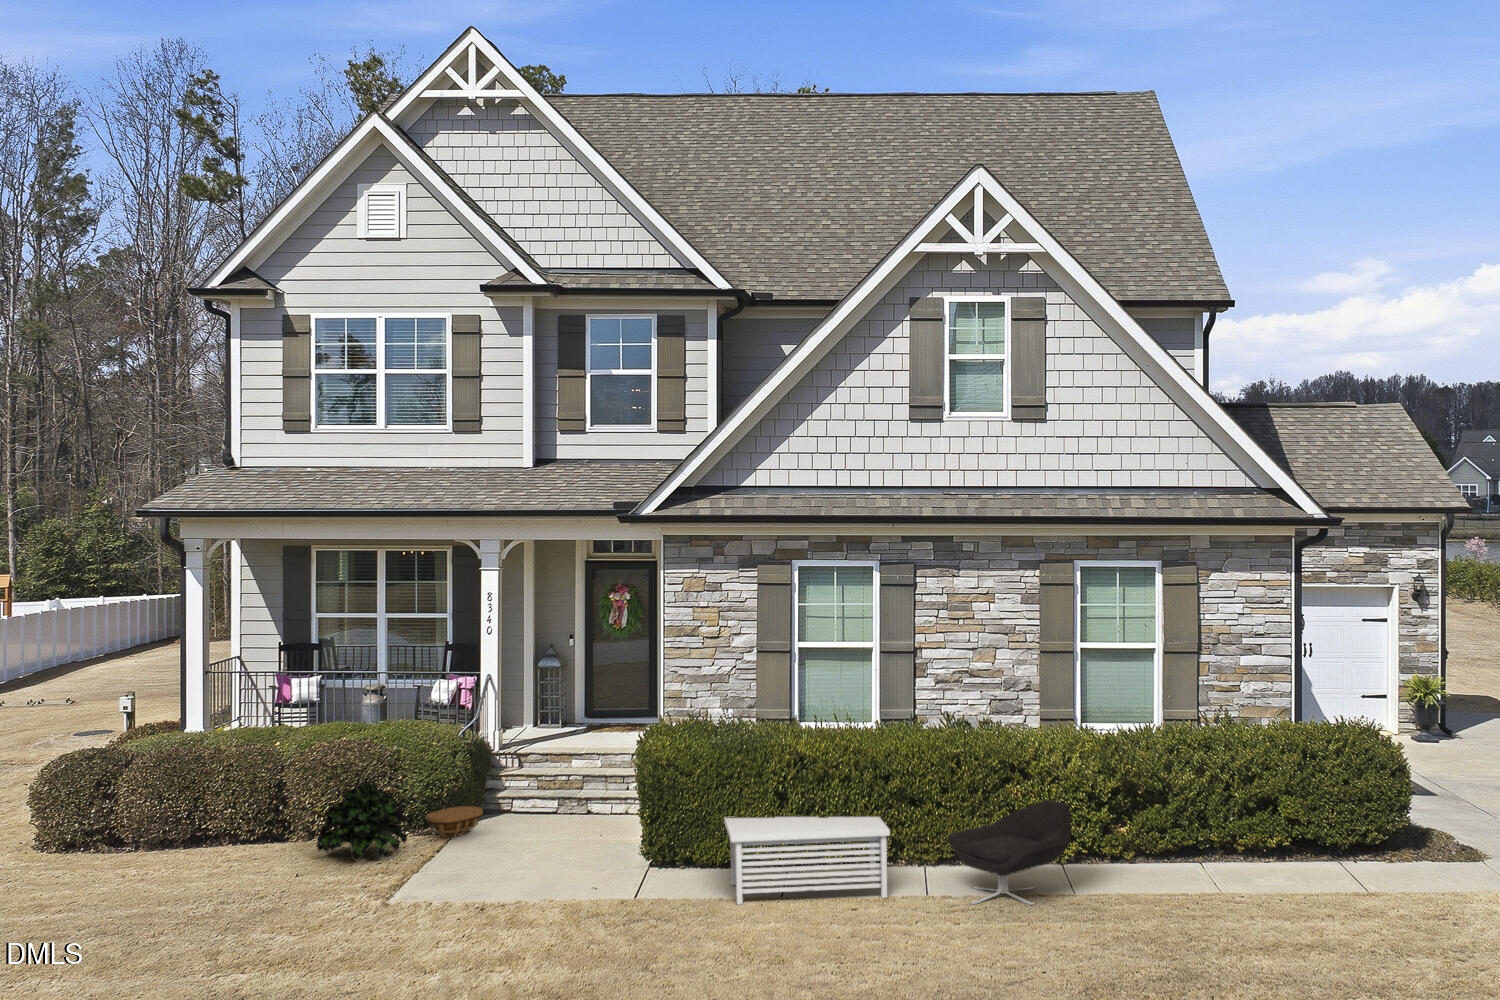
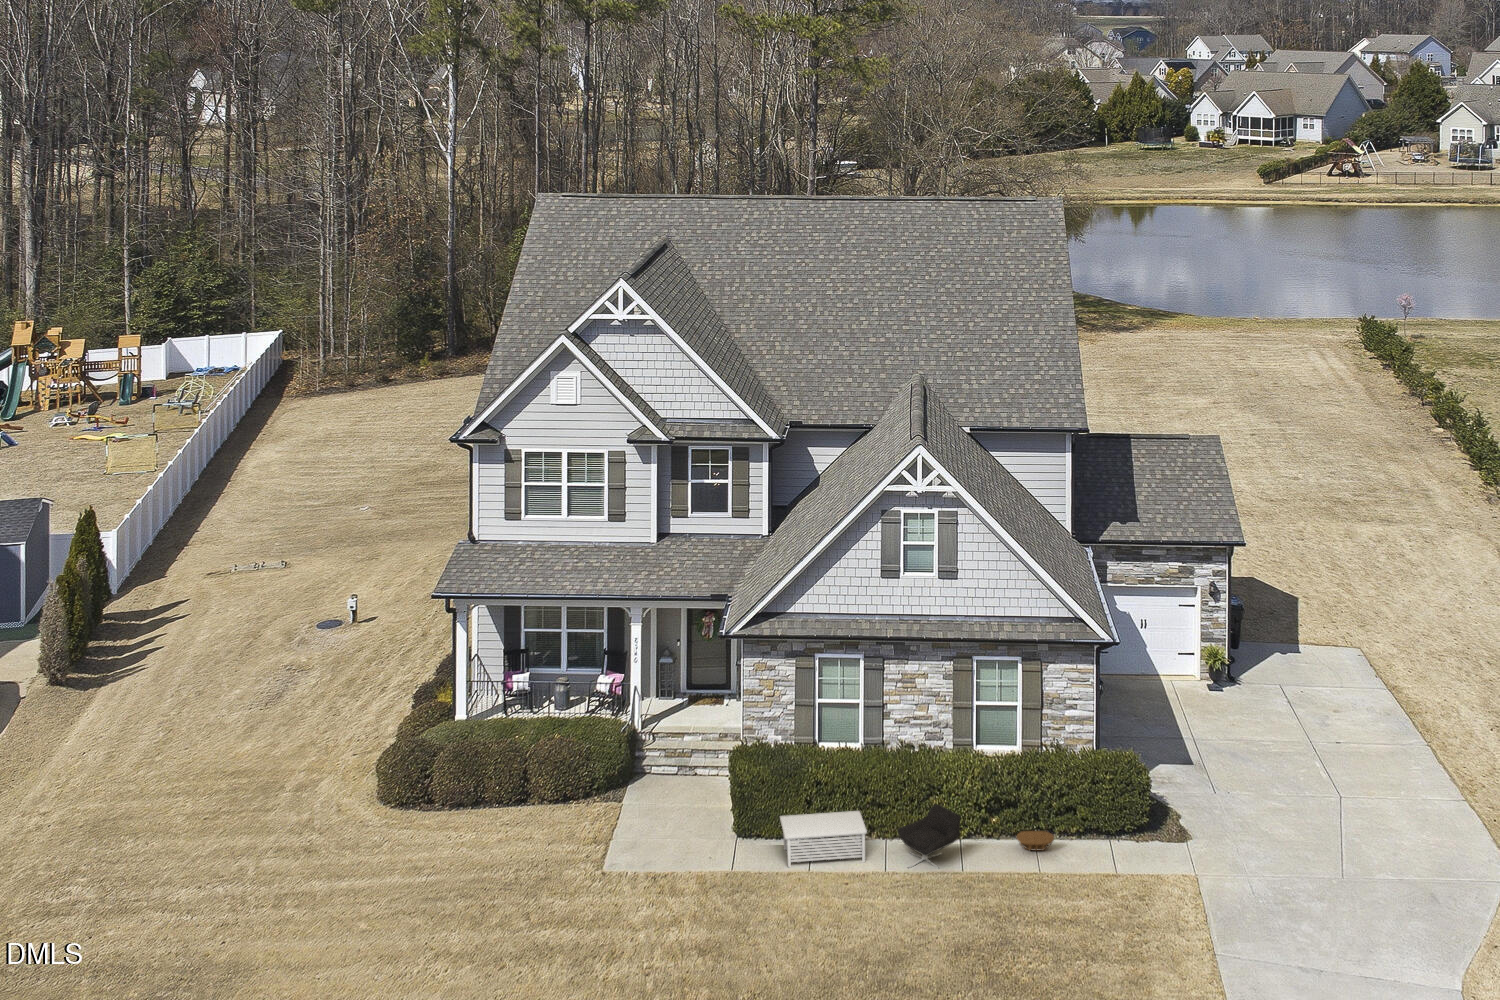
potted plant: present [316,782,407,861] -> none [555,780,604,826]
basket: present [426,806,483,838] -> present [1017,831,1054,851]

